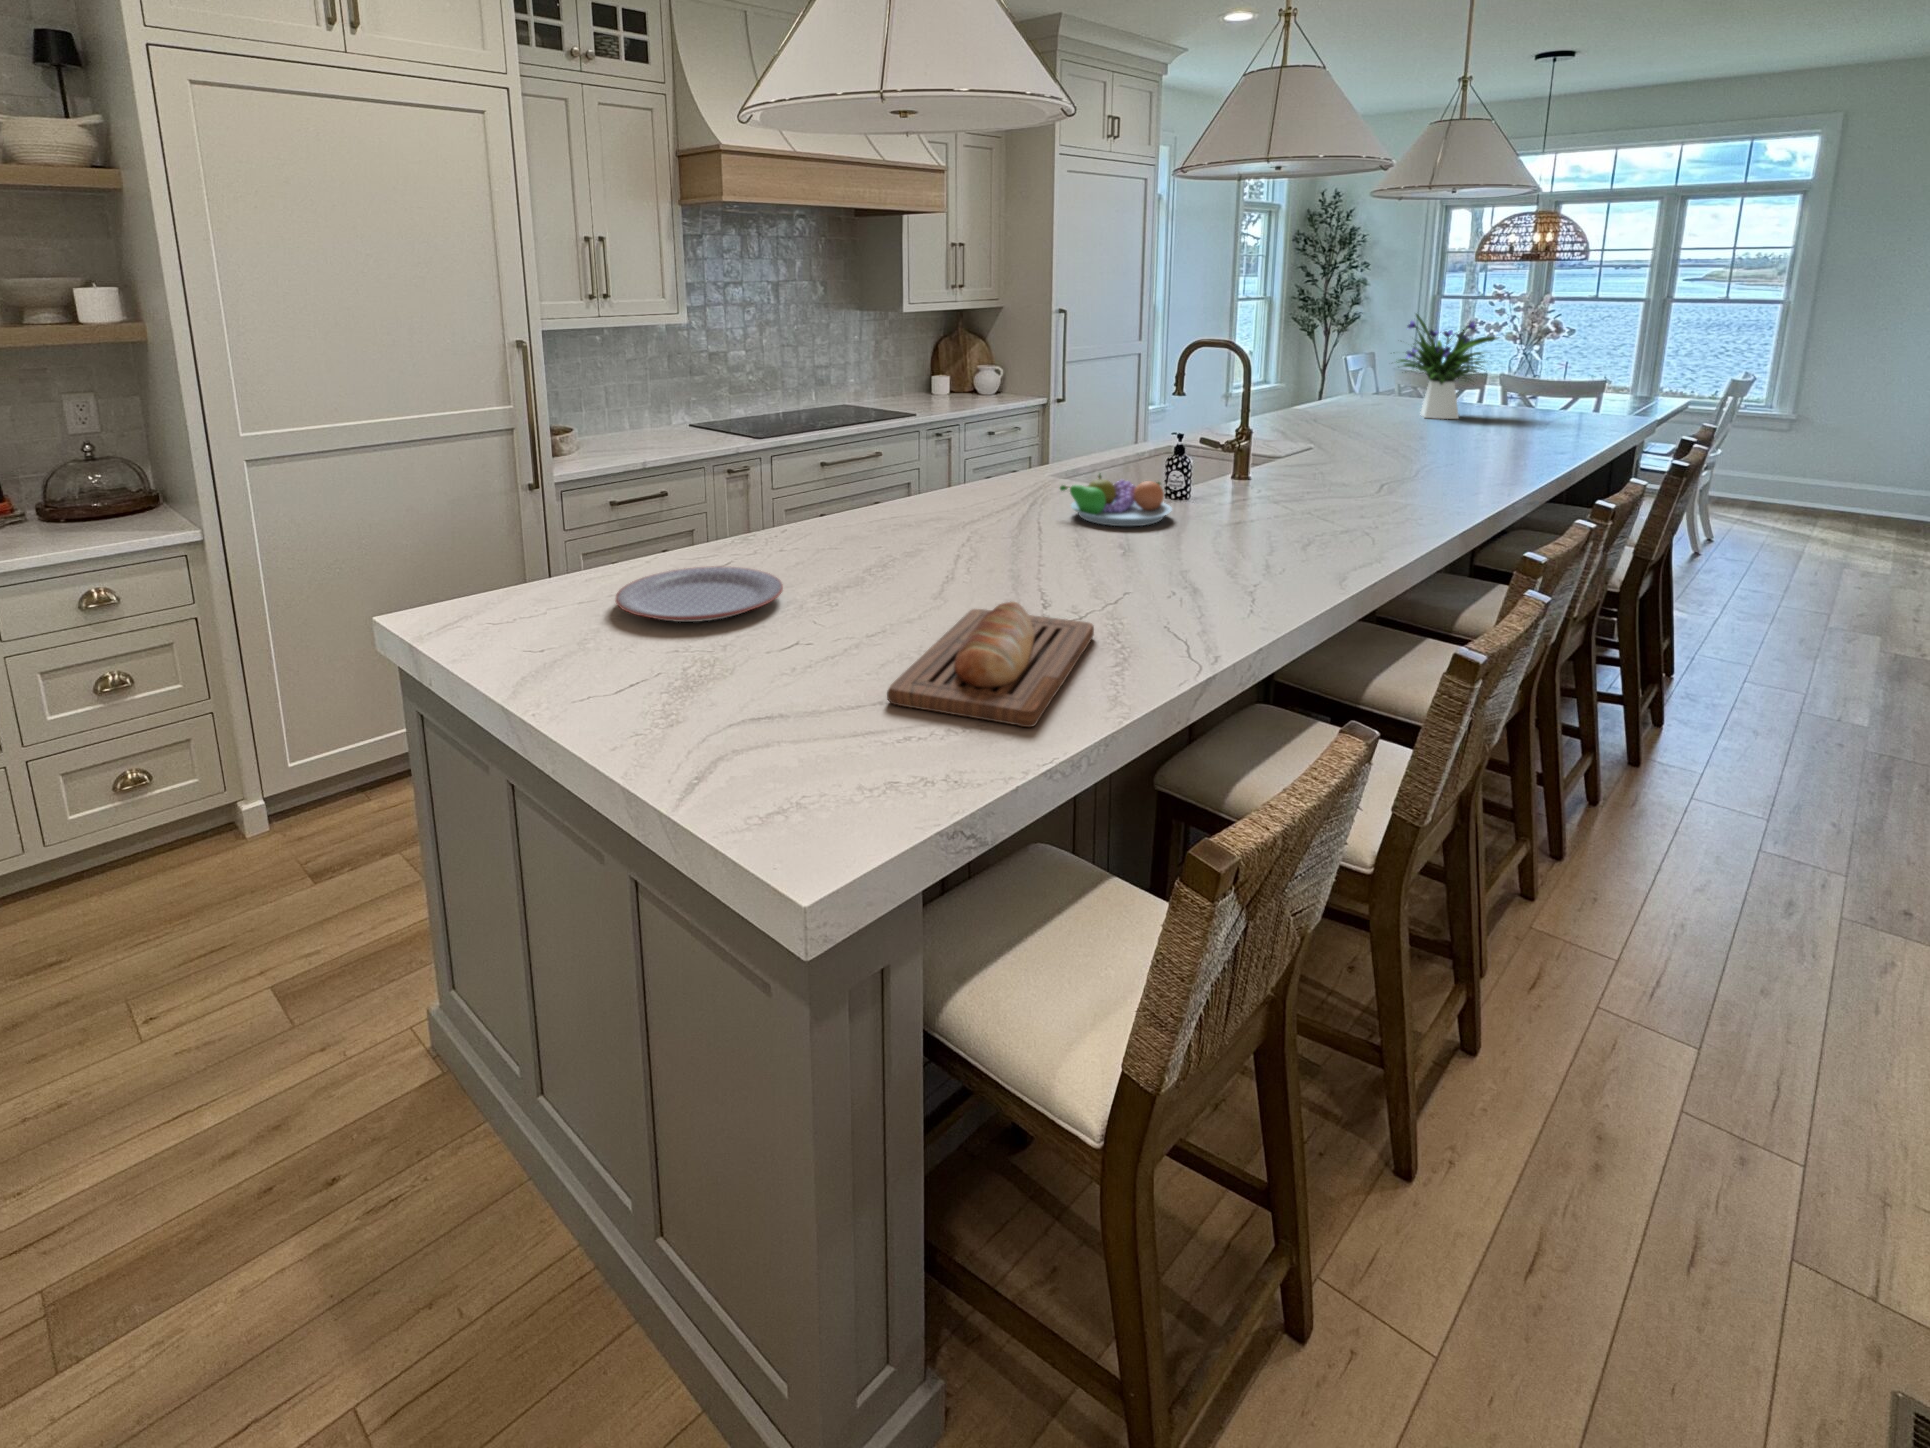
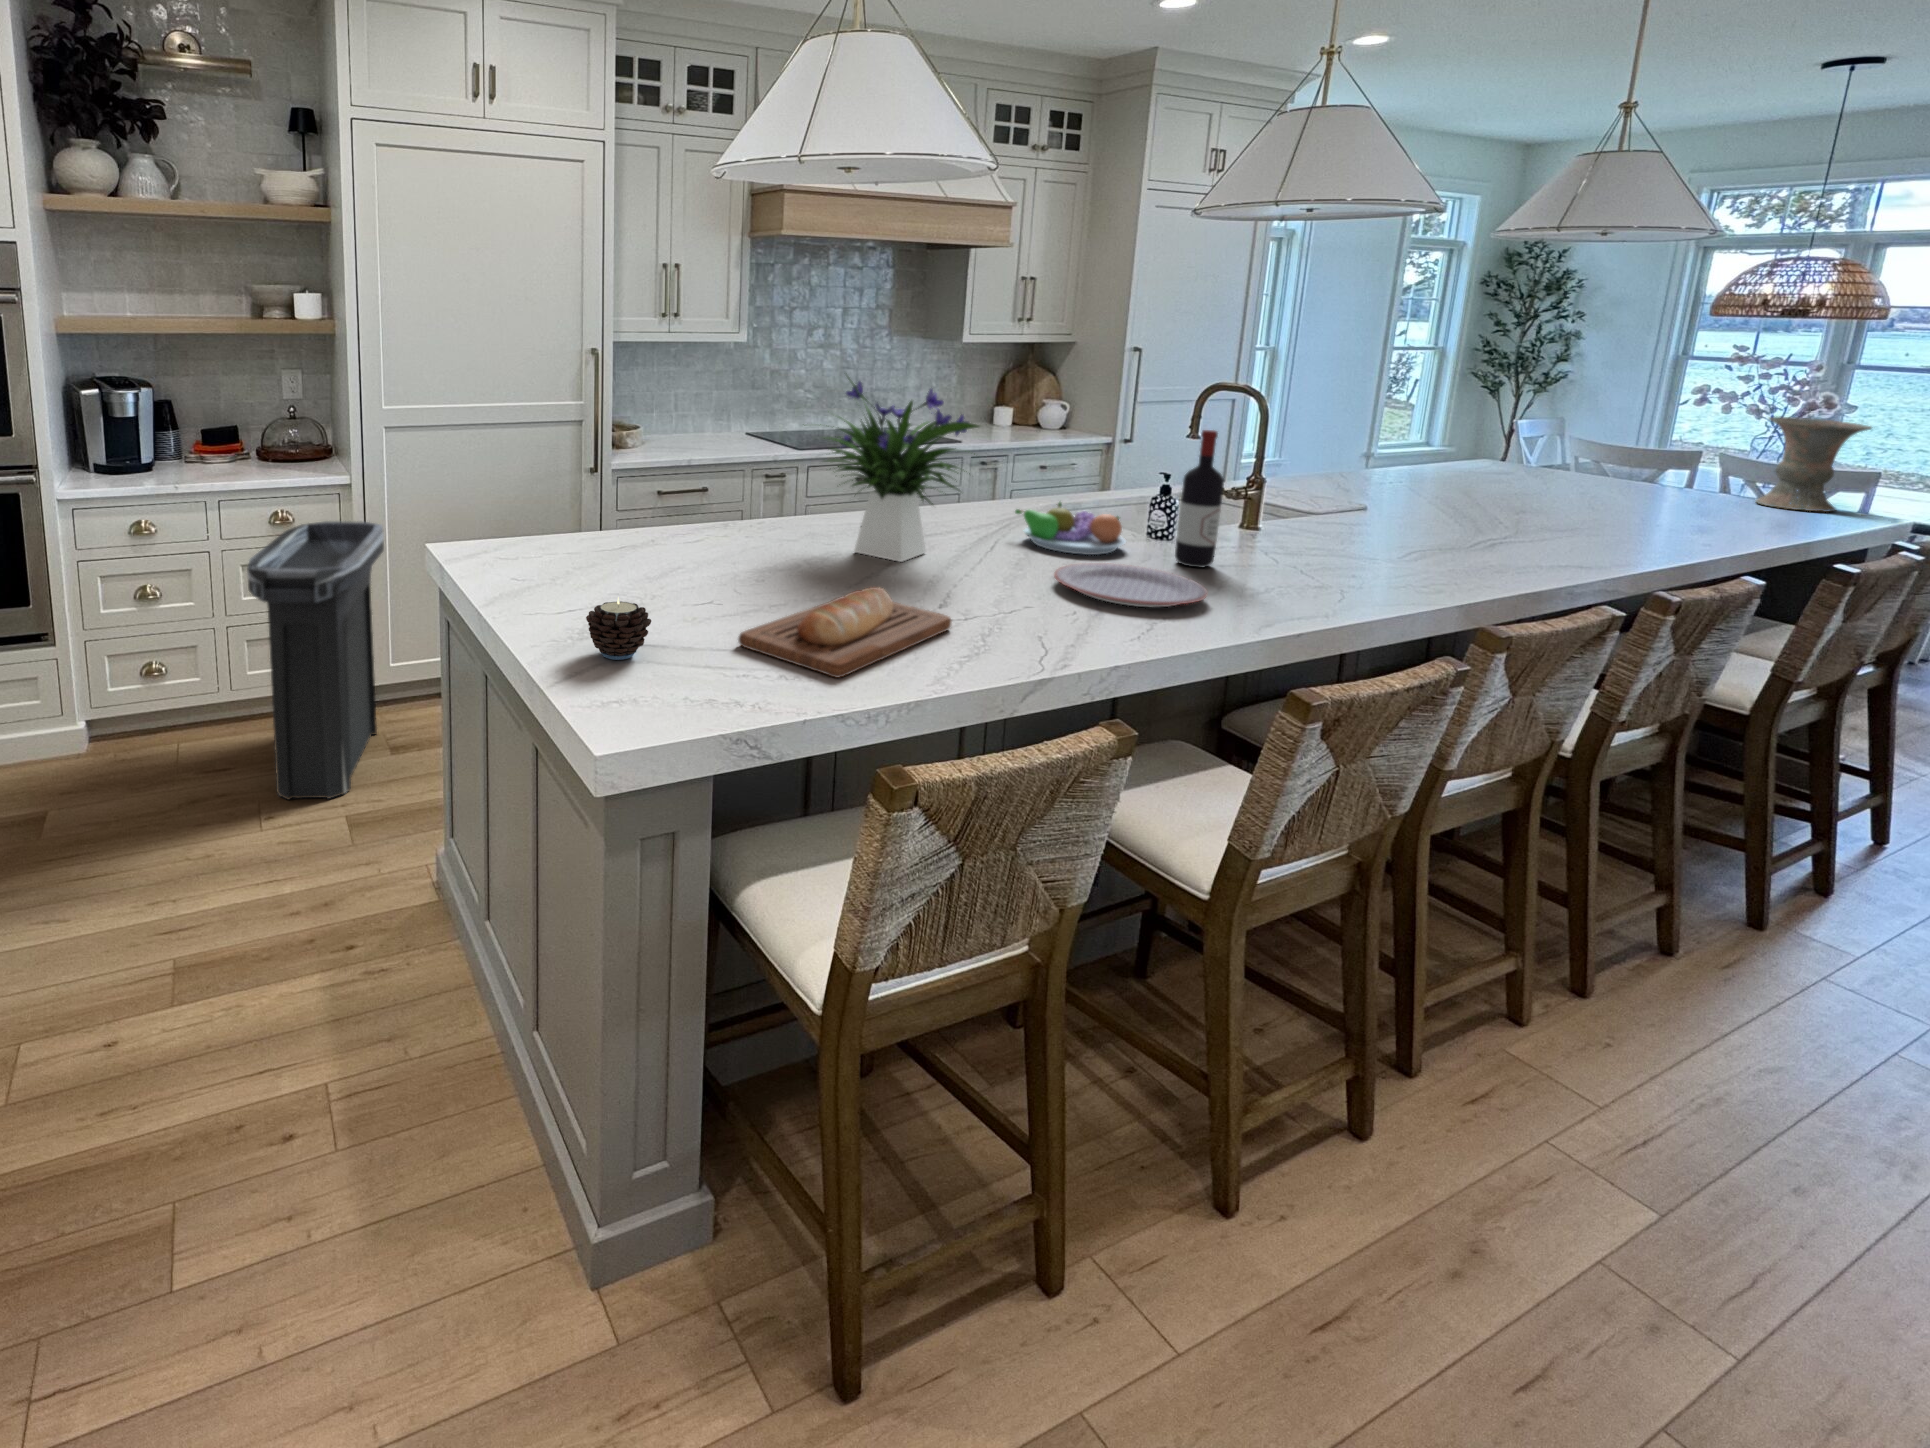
flower arrangement: present [1399,314,1498,419] -> present [820,376,979,562]
vase: none [1552,341,1624,415] -> present [1756,416,1871,512]
wine bottle: none [1221,388,1263,526] -> present [1175,430,1224,568]
plate: present [616,566,783,622] -> present [1054,563,1207,607]
trash can: none [66,588,287,987] -> present [247,521,384,799]
candle: none [704,673,793,757] -> present [586,597,651,660]

